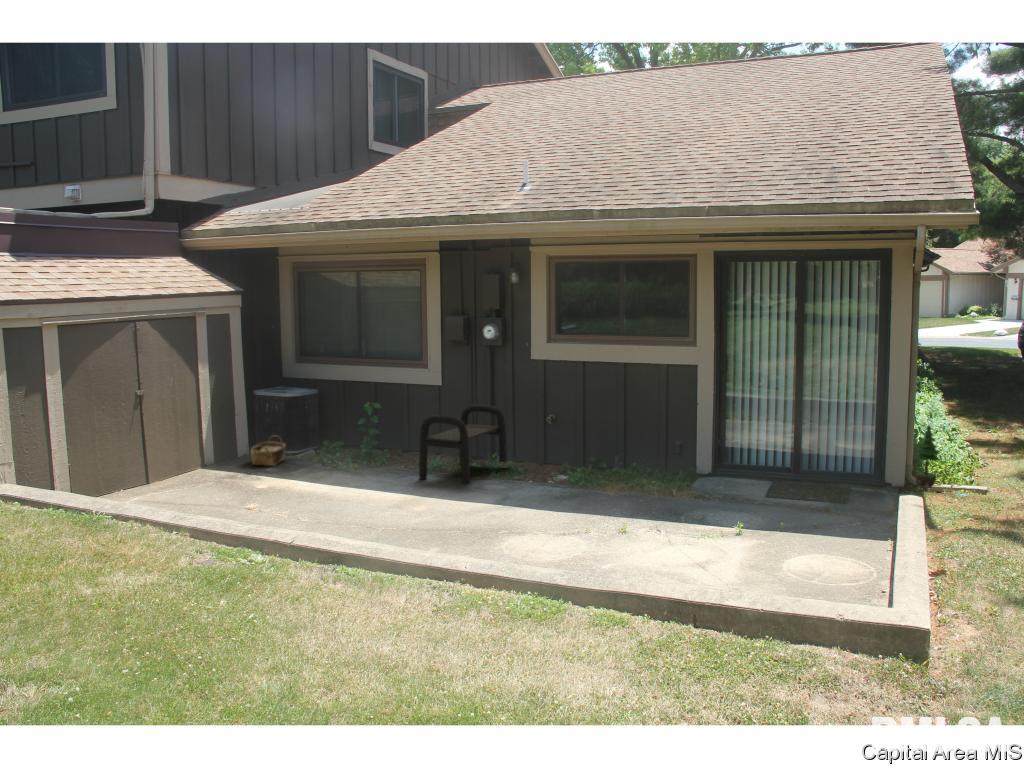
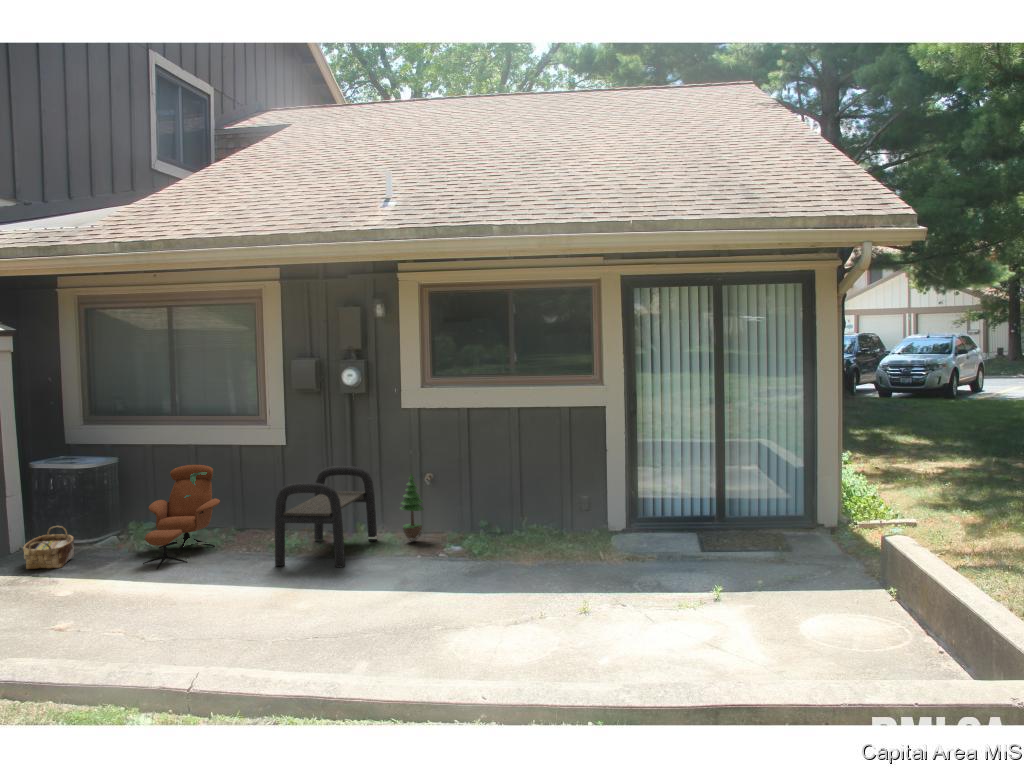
lounge chair: none [329,396,390,473] -> present [143,465,220,569]
potted tree: present [914,424,939,490] -> present [400,474,424,542]

